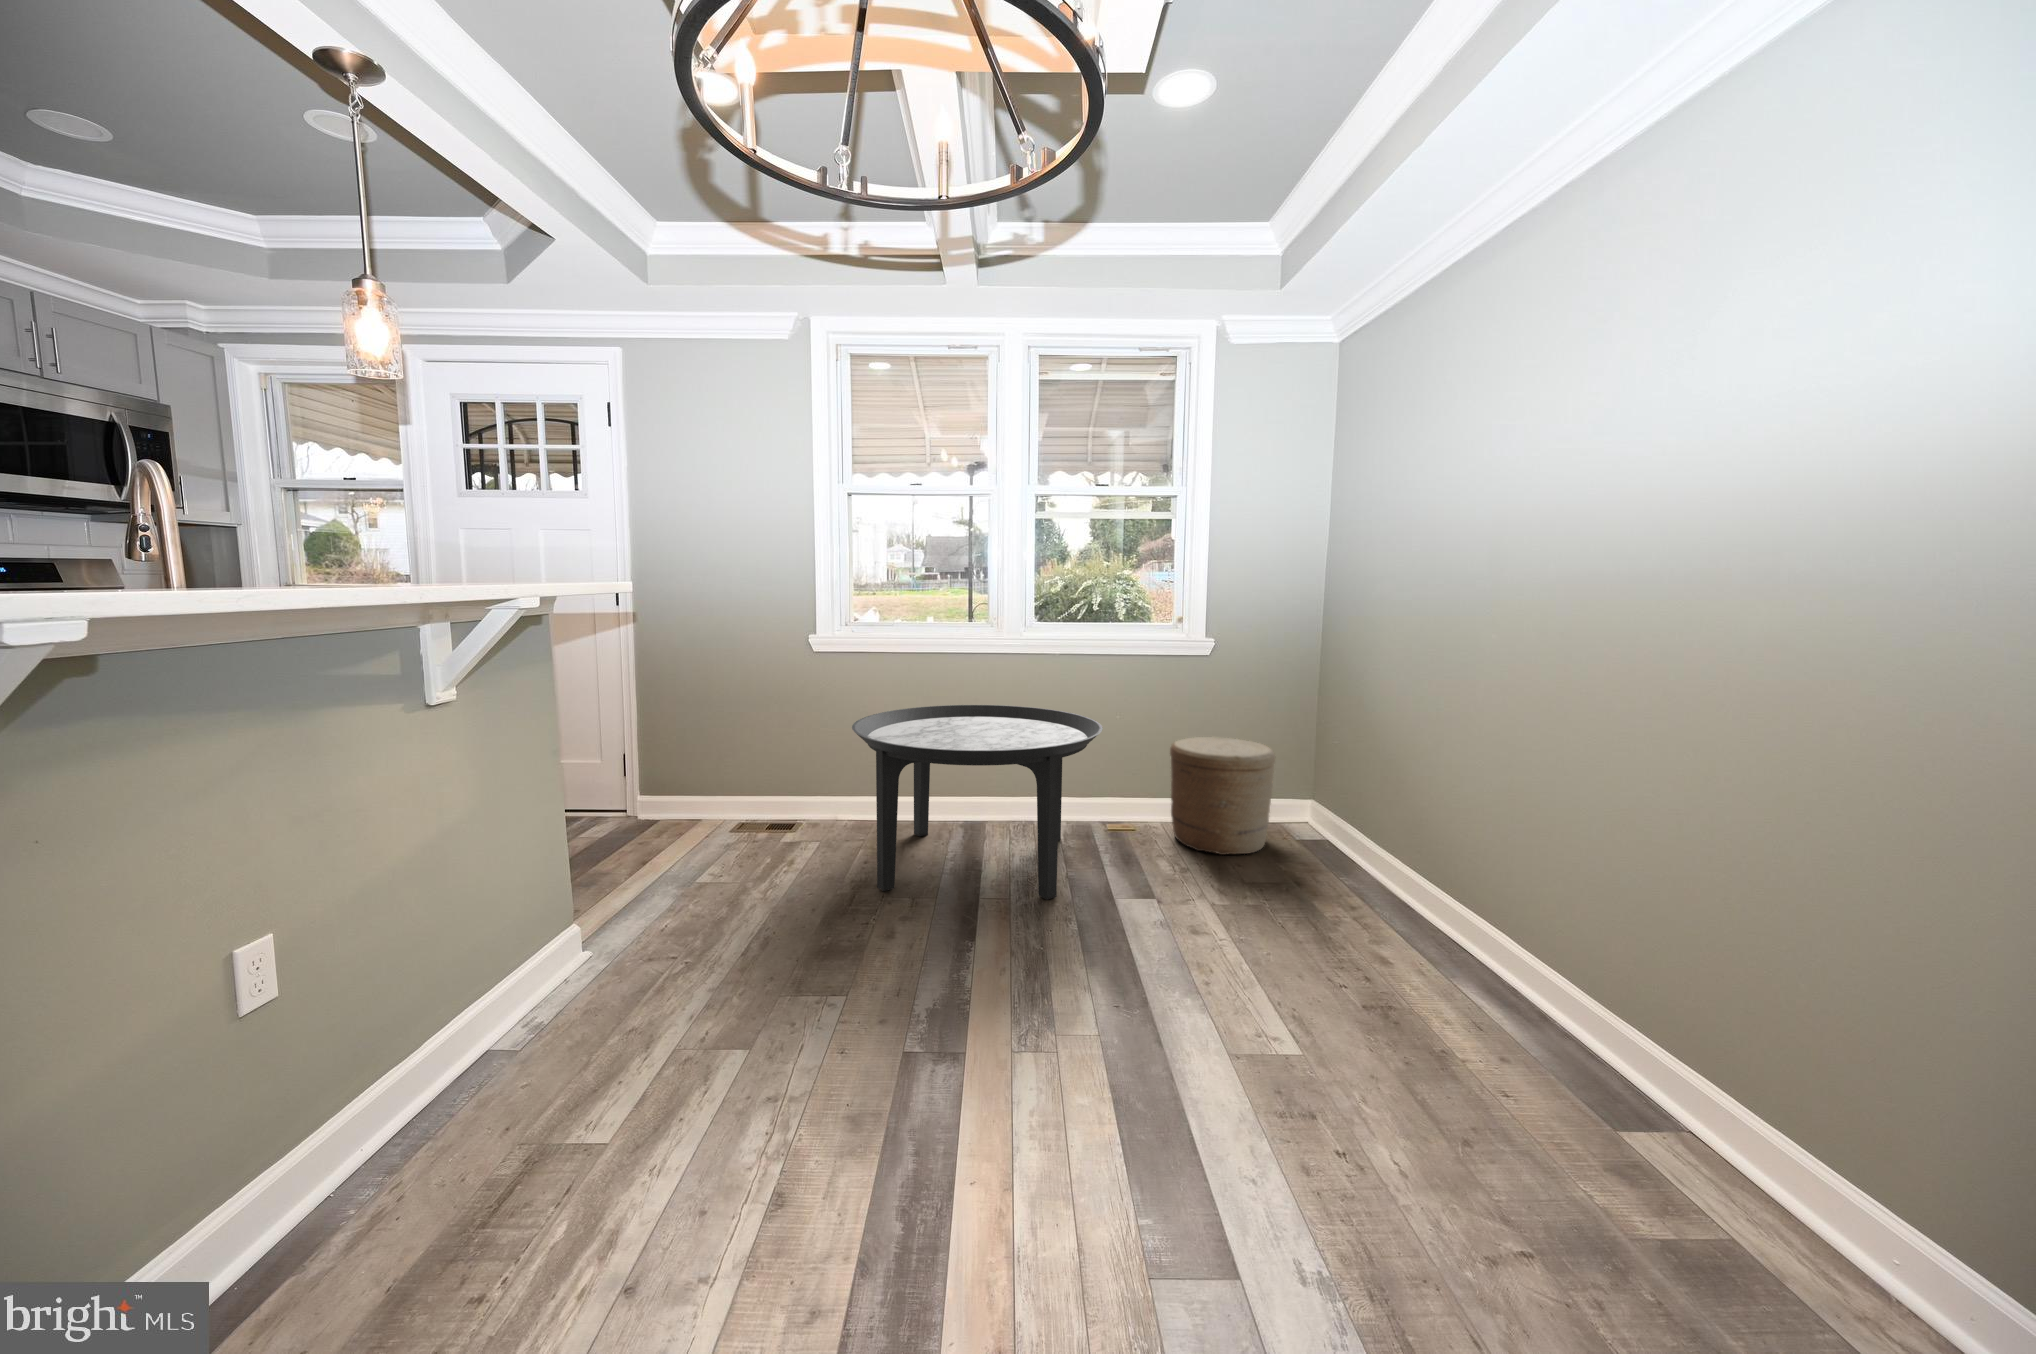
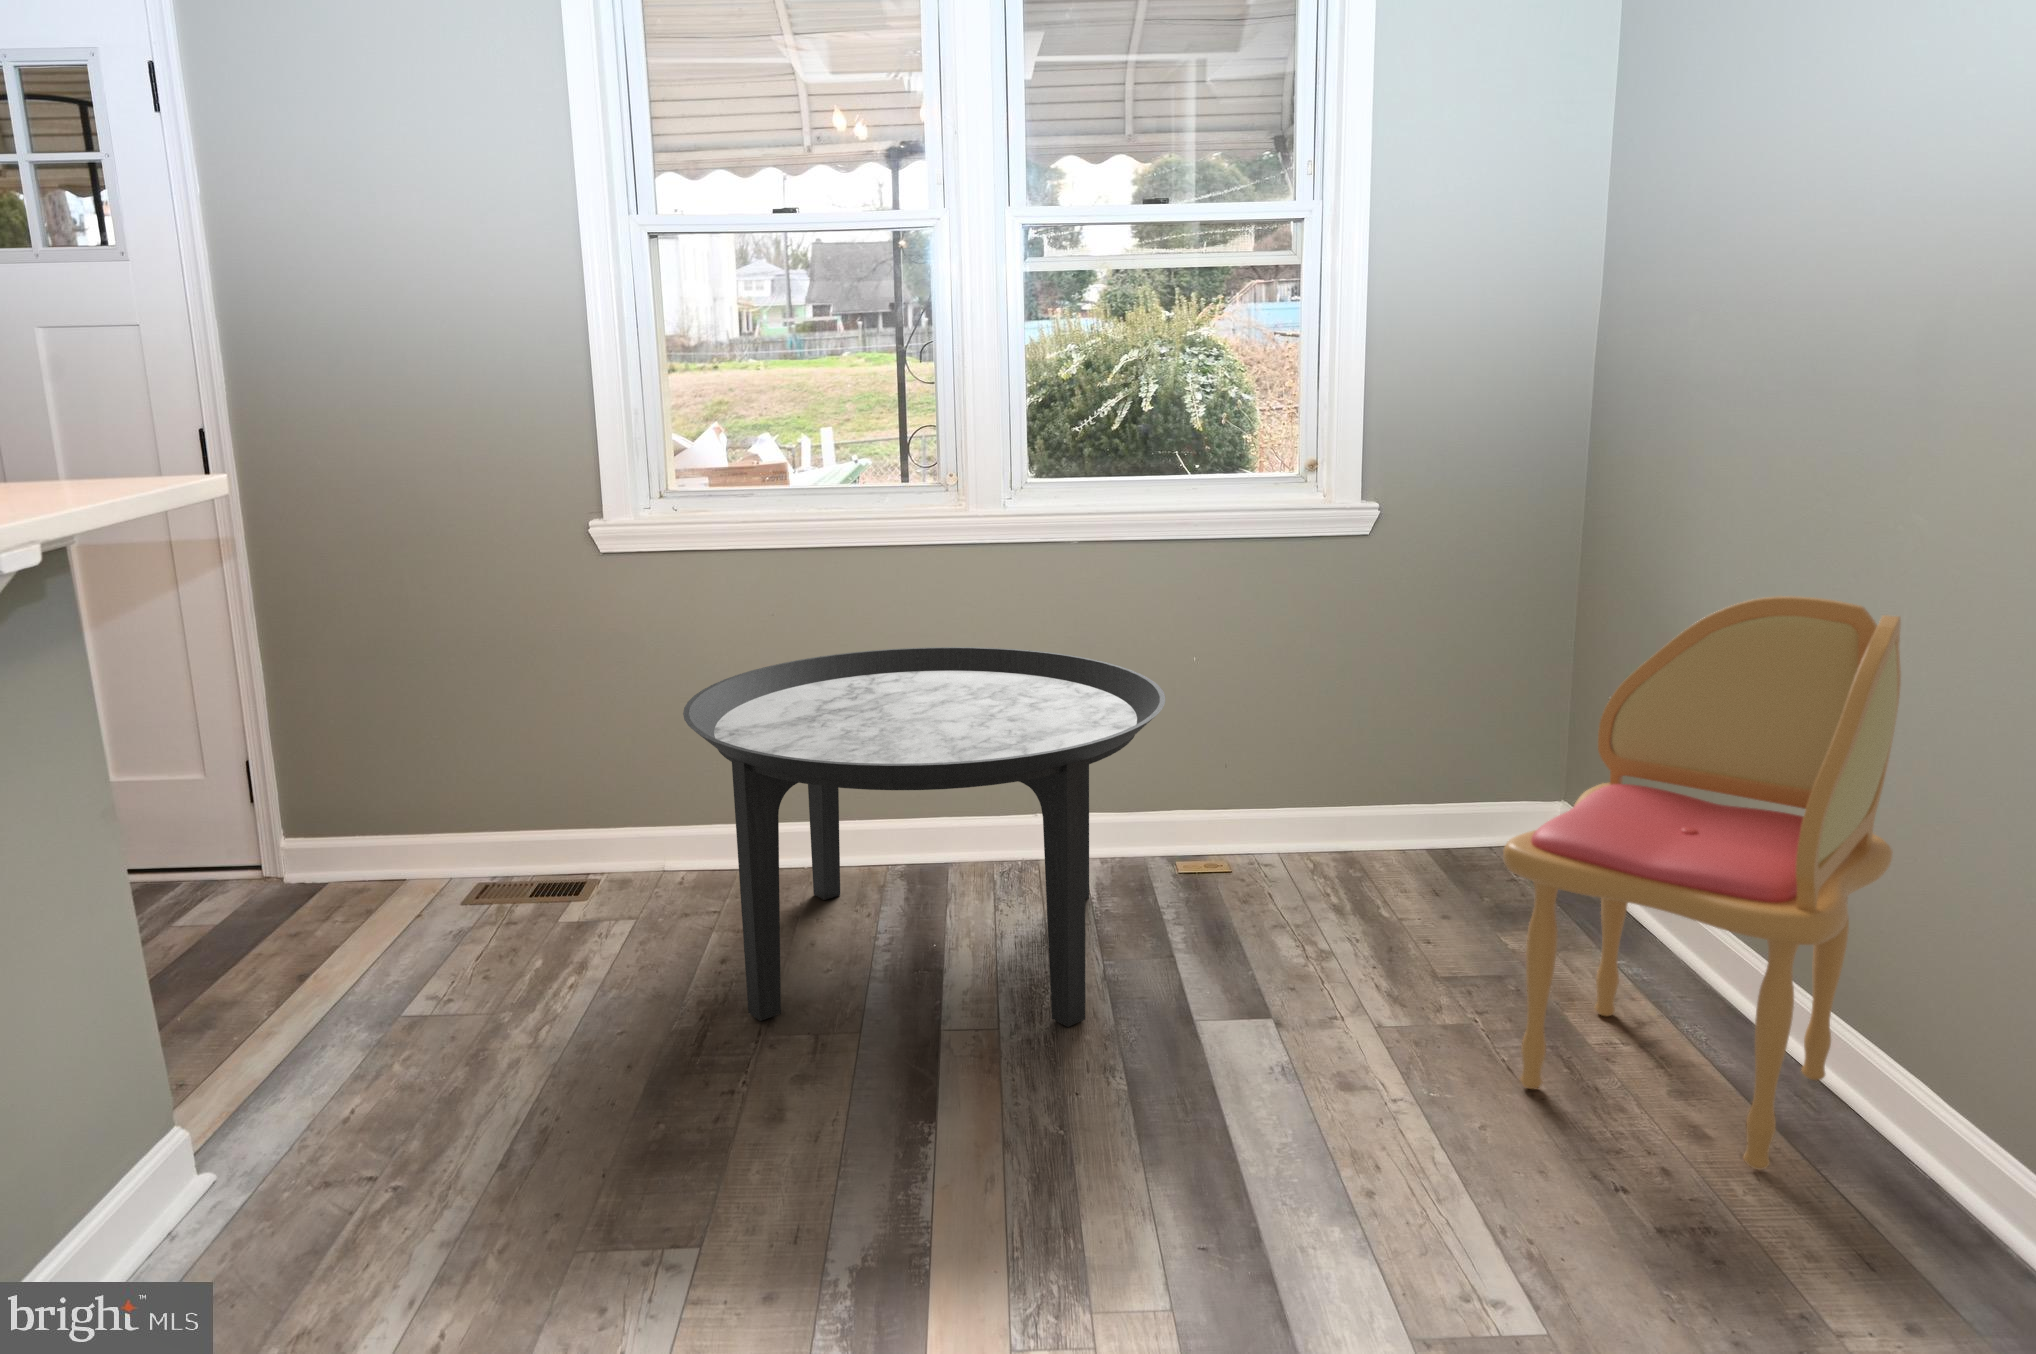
dining chair: none [1278,677,1486,980] -> present [1503,596,1901,1170]
woven basket: present [1170,737,1275,855] -> none [1292,695,1491,919]

